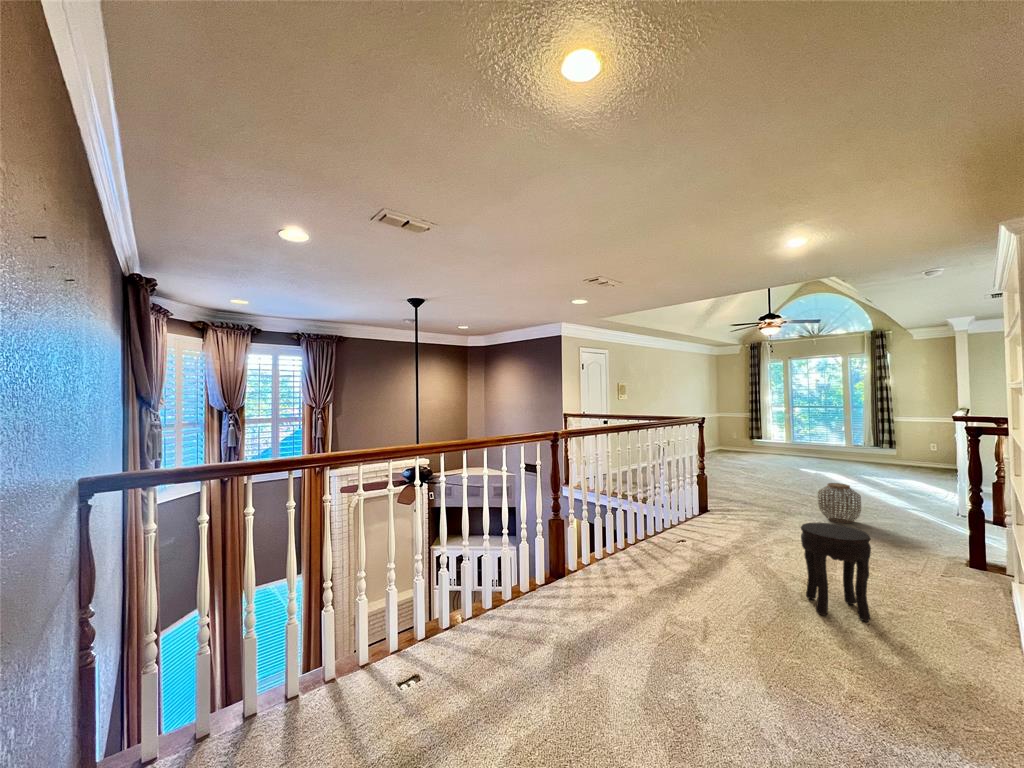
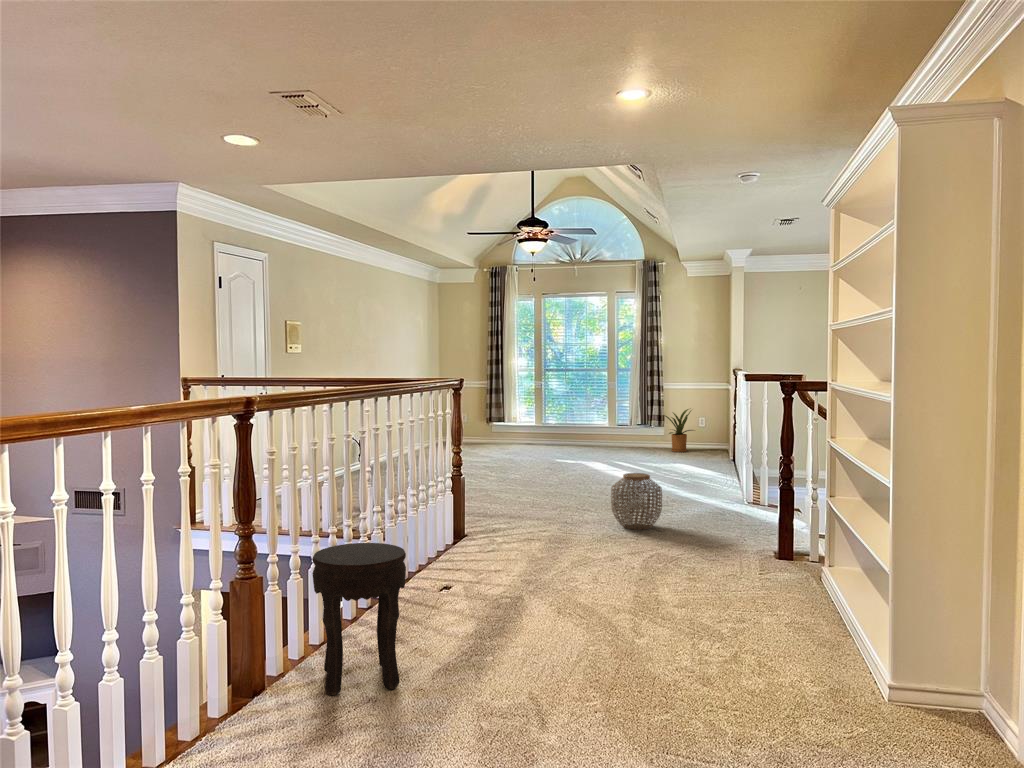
house plant: none [885,437,924,468] -> present [664,409,693,452]
side table: present [801,523,871,622] -> present [312,543,406,695]

